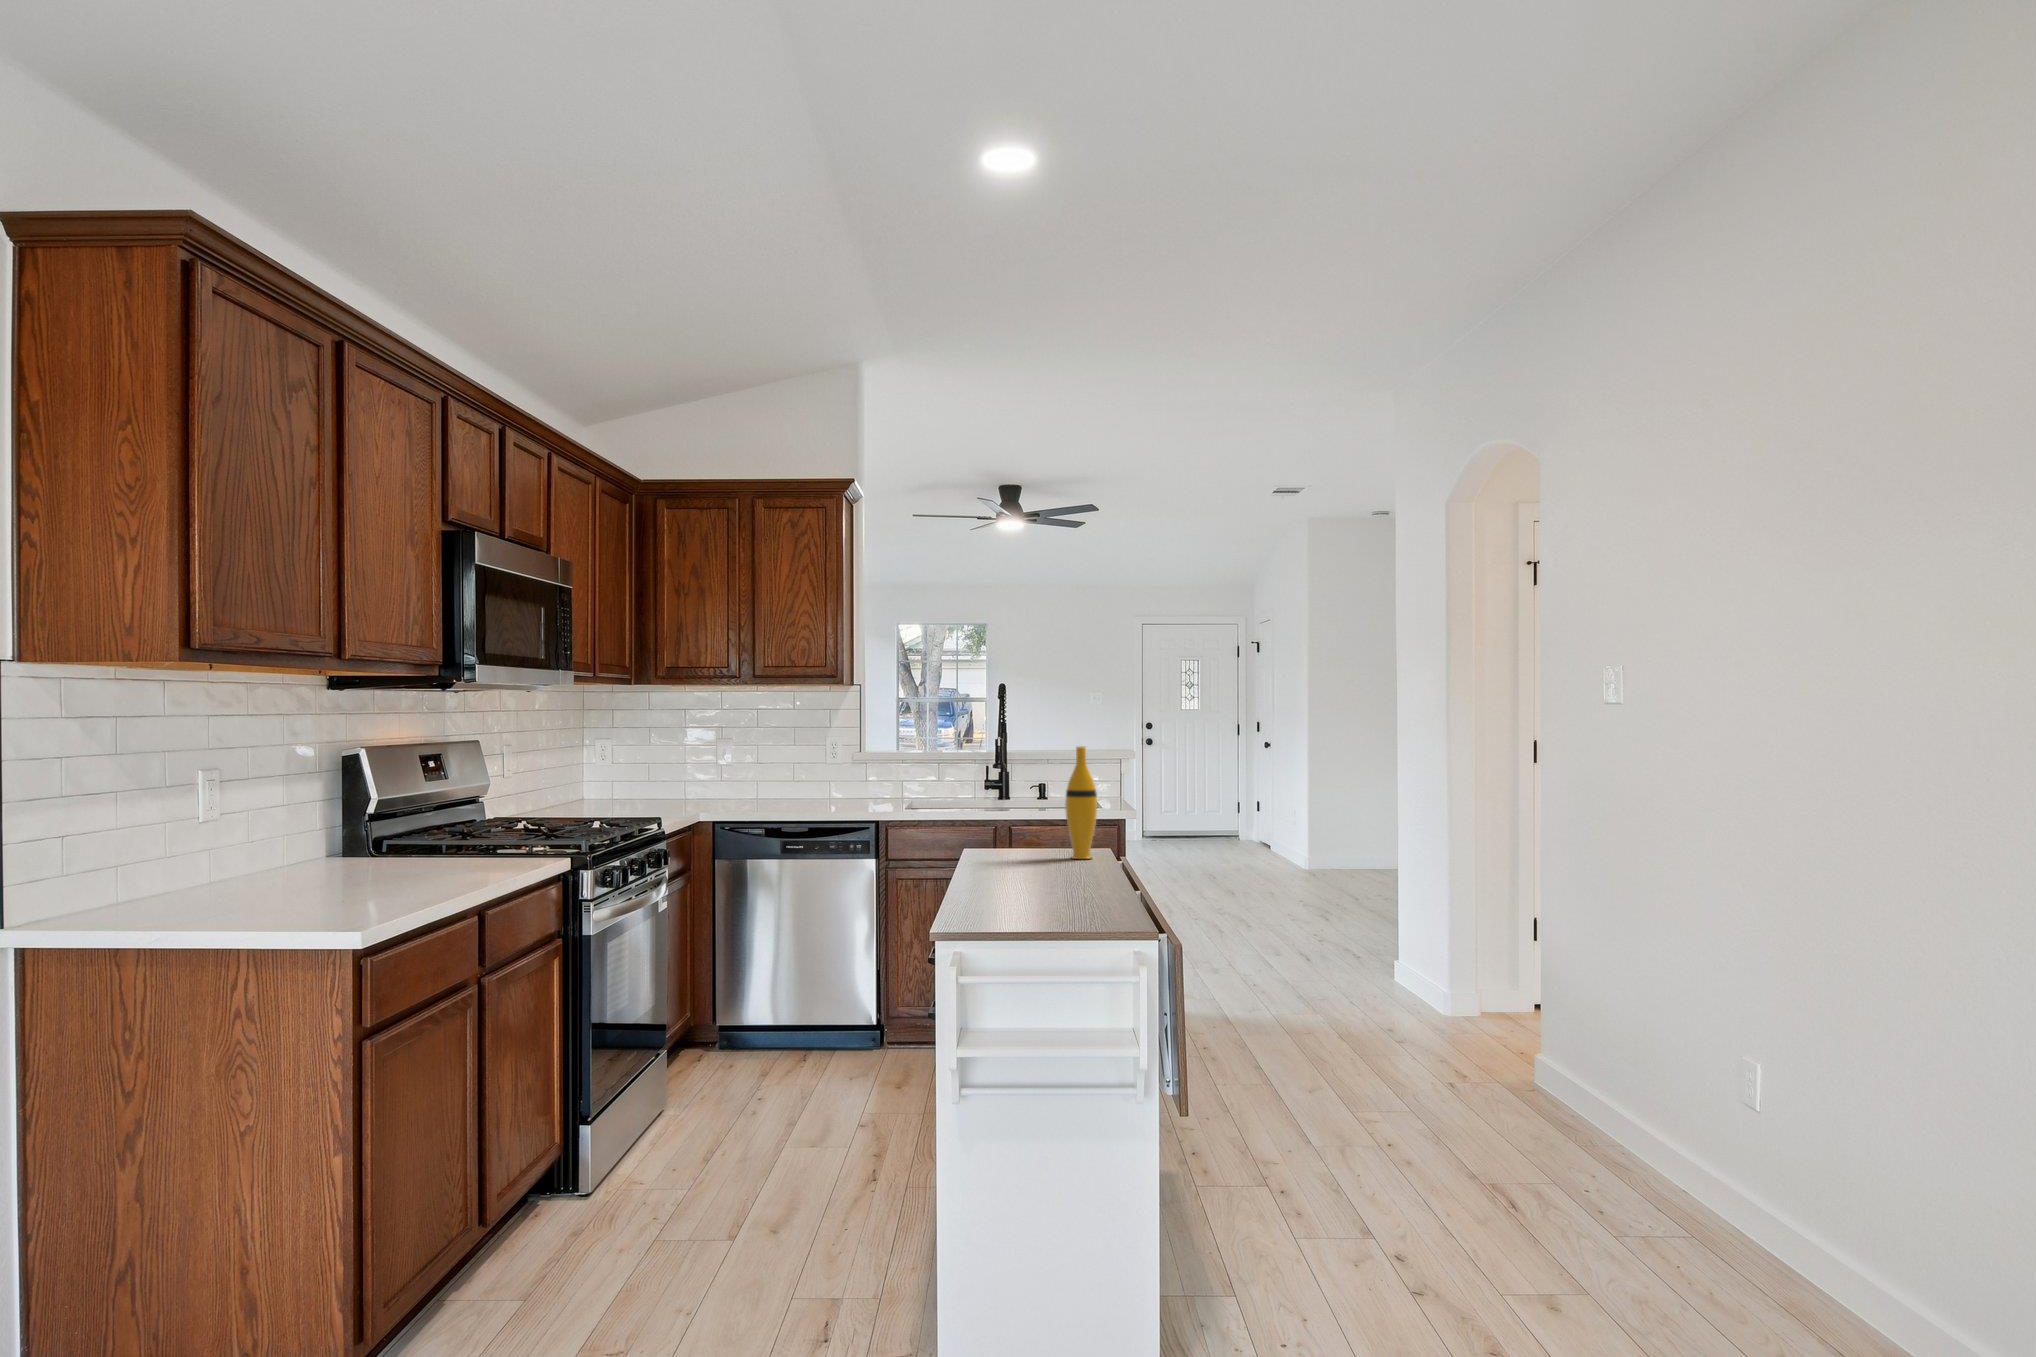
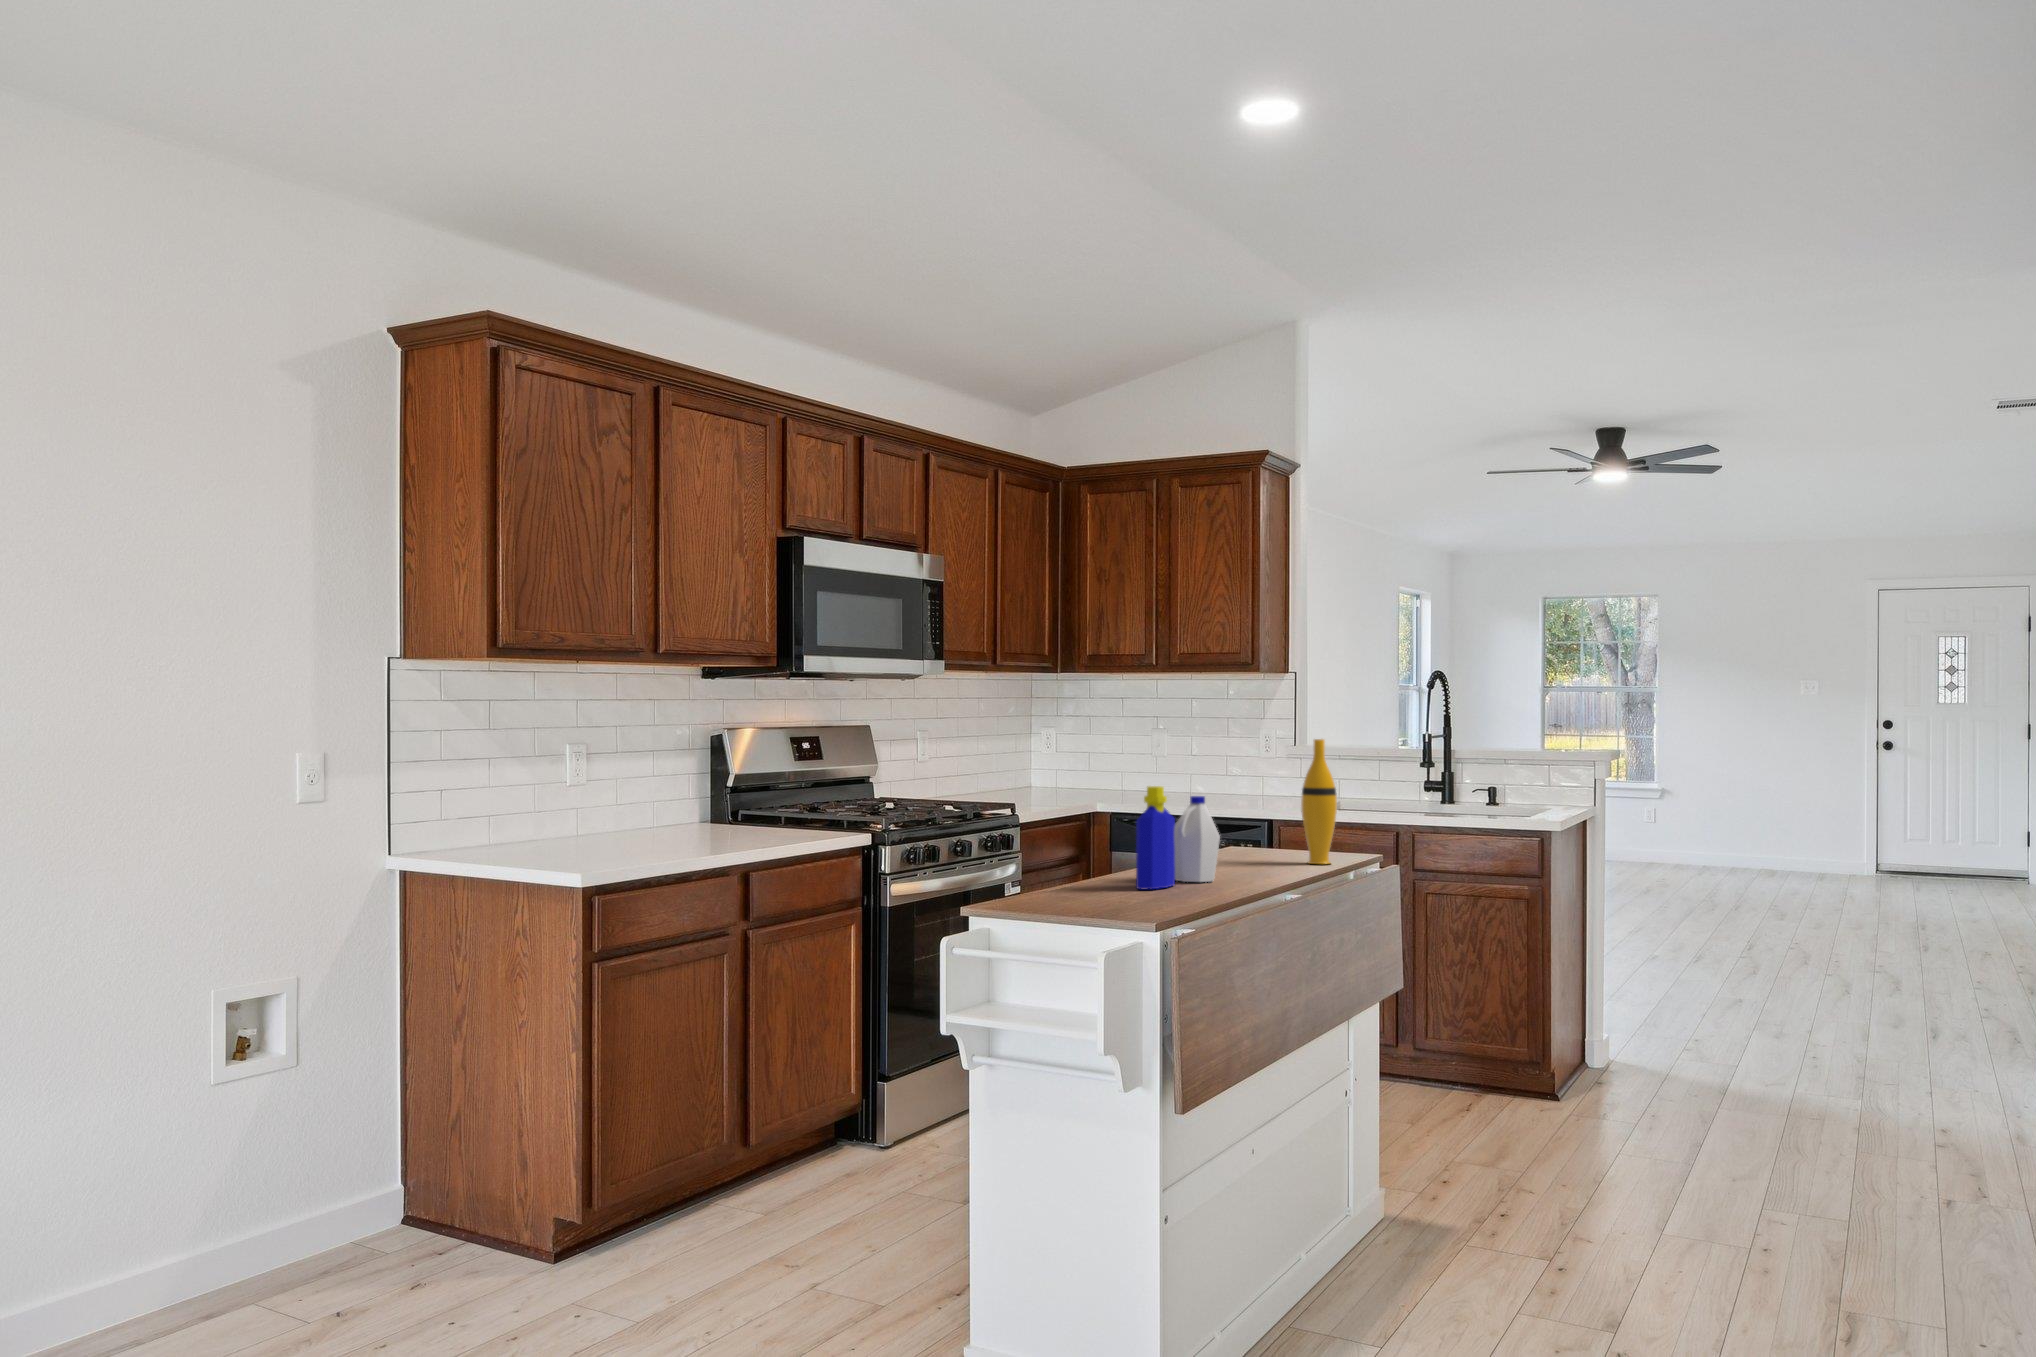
bottle: none [1009,795,1064,896] -> present [1136,786,1220,889]

